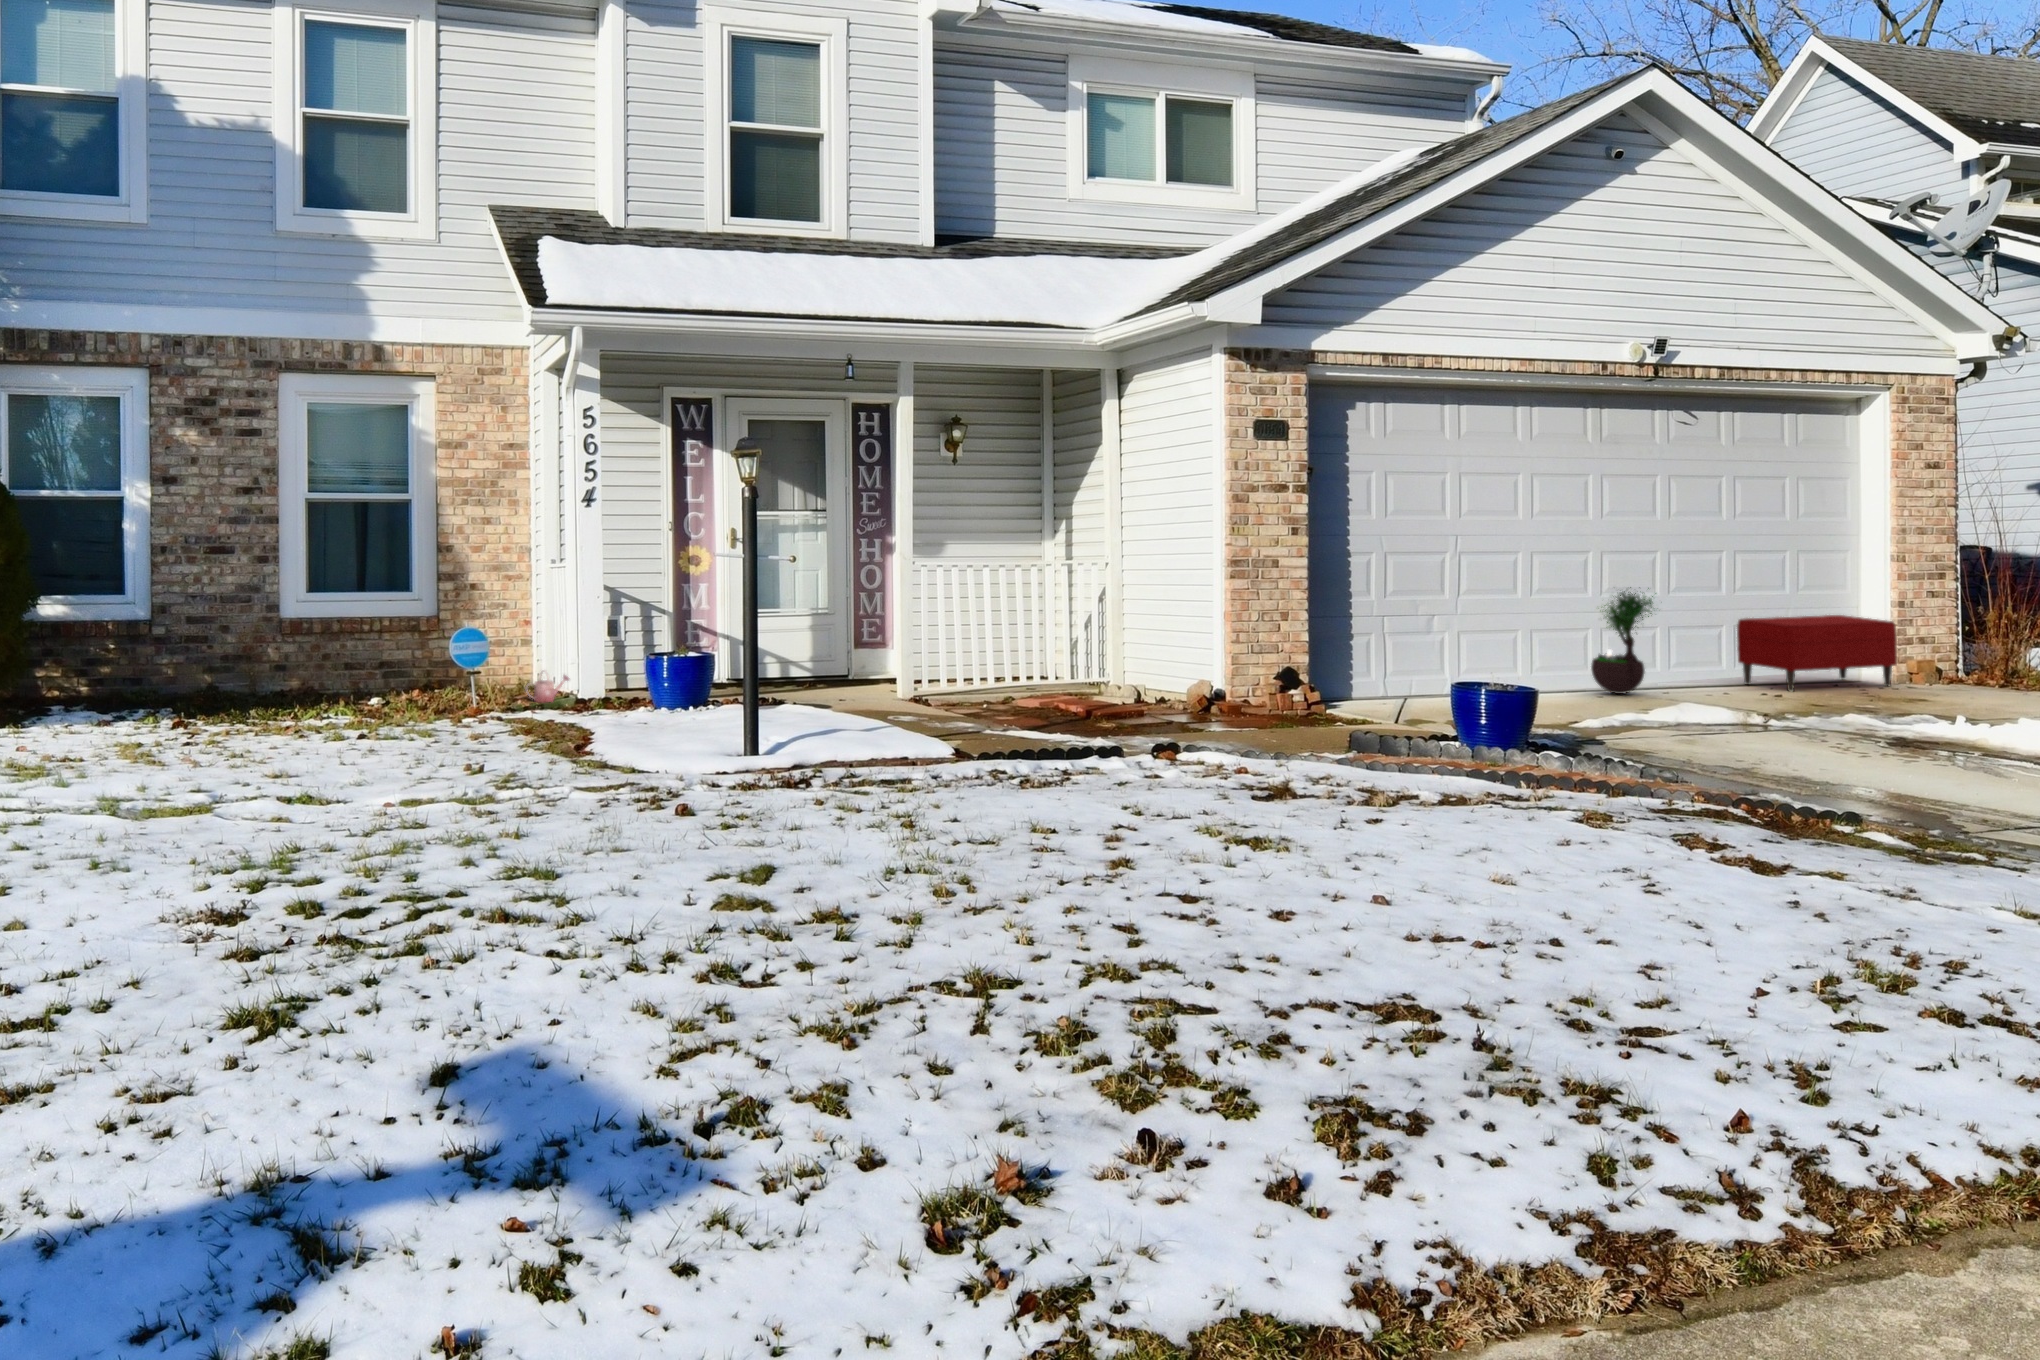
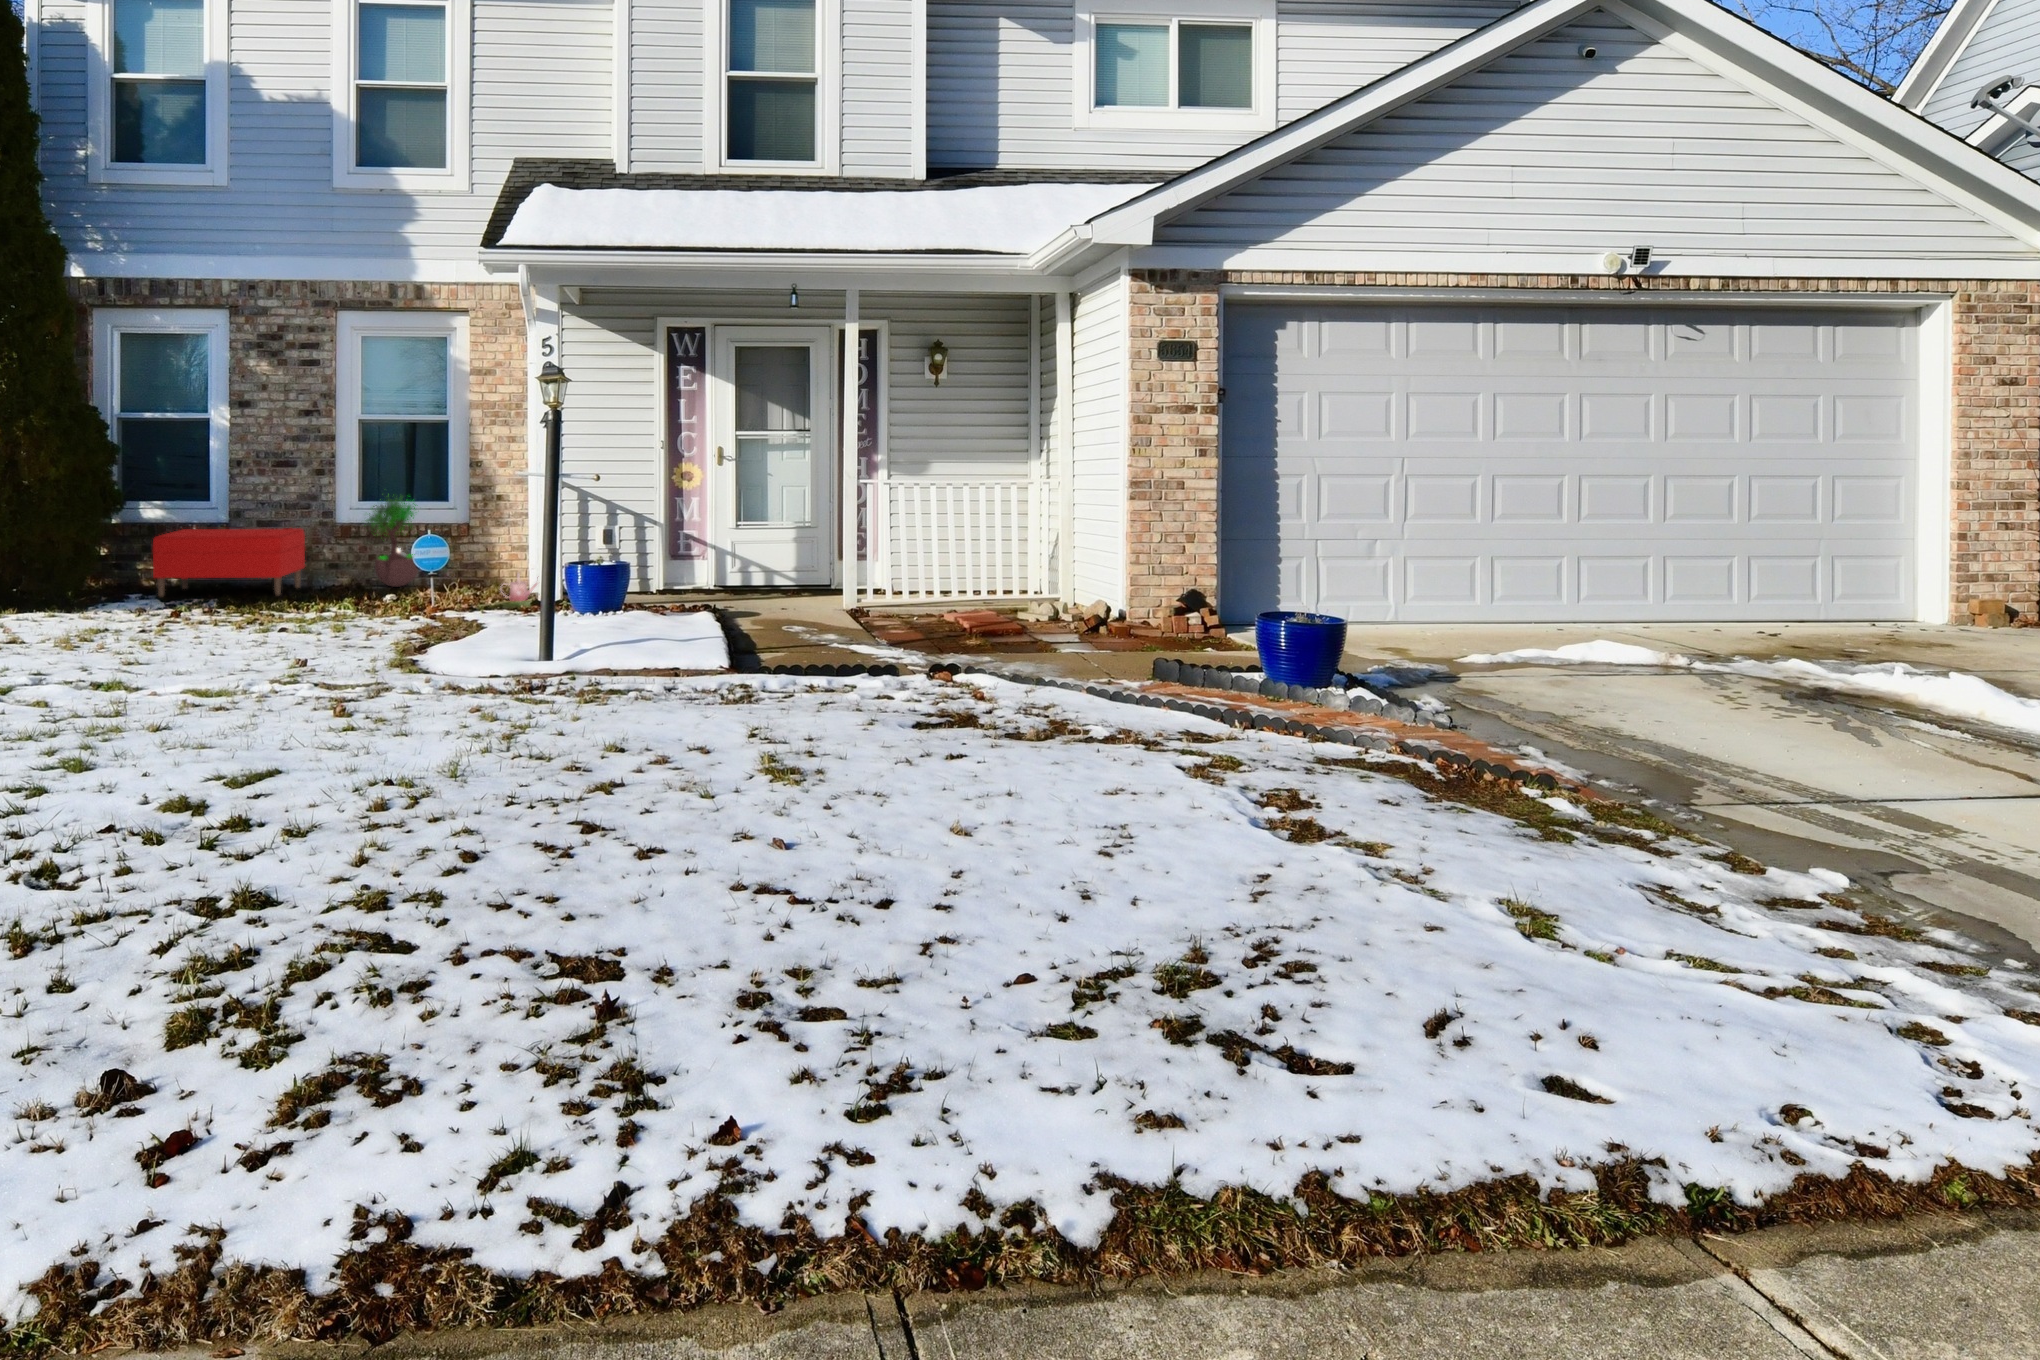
potted tree: present [1591,587,1656,694] -> present [364,494,418,587]
bench: present [1737,615,1897,691] -> present [153,528,305,596]

